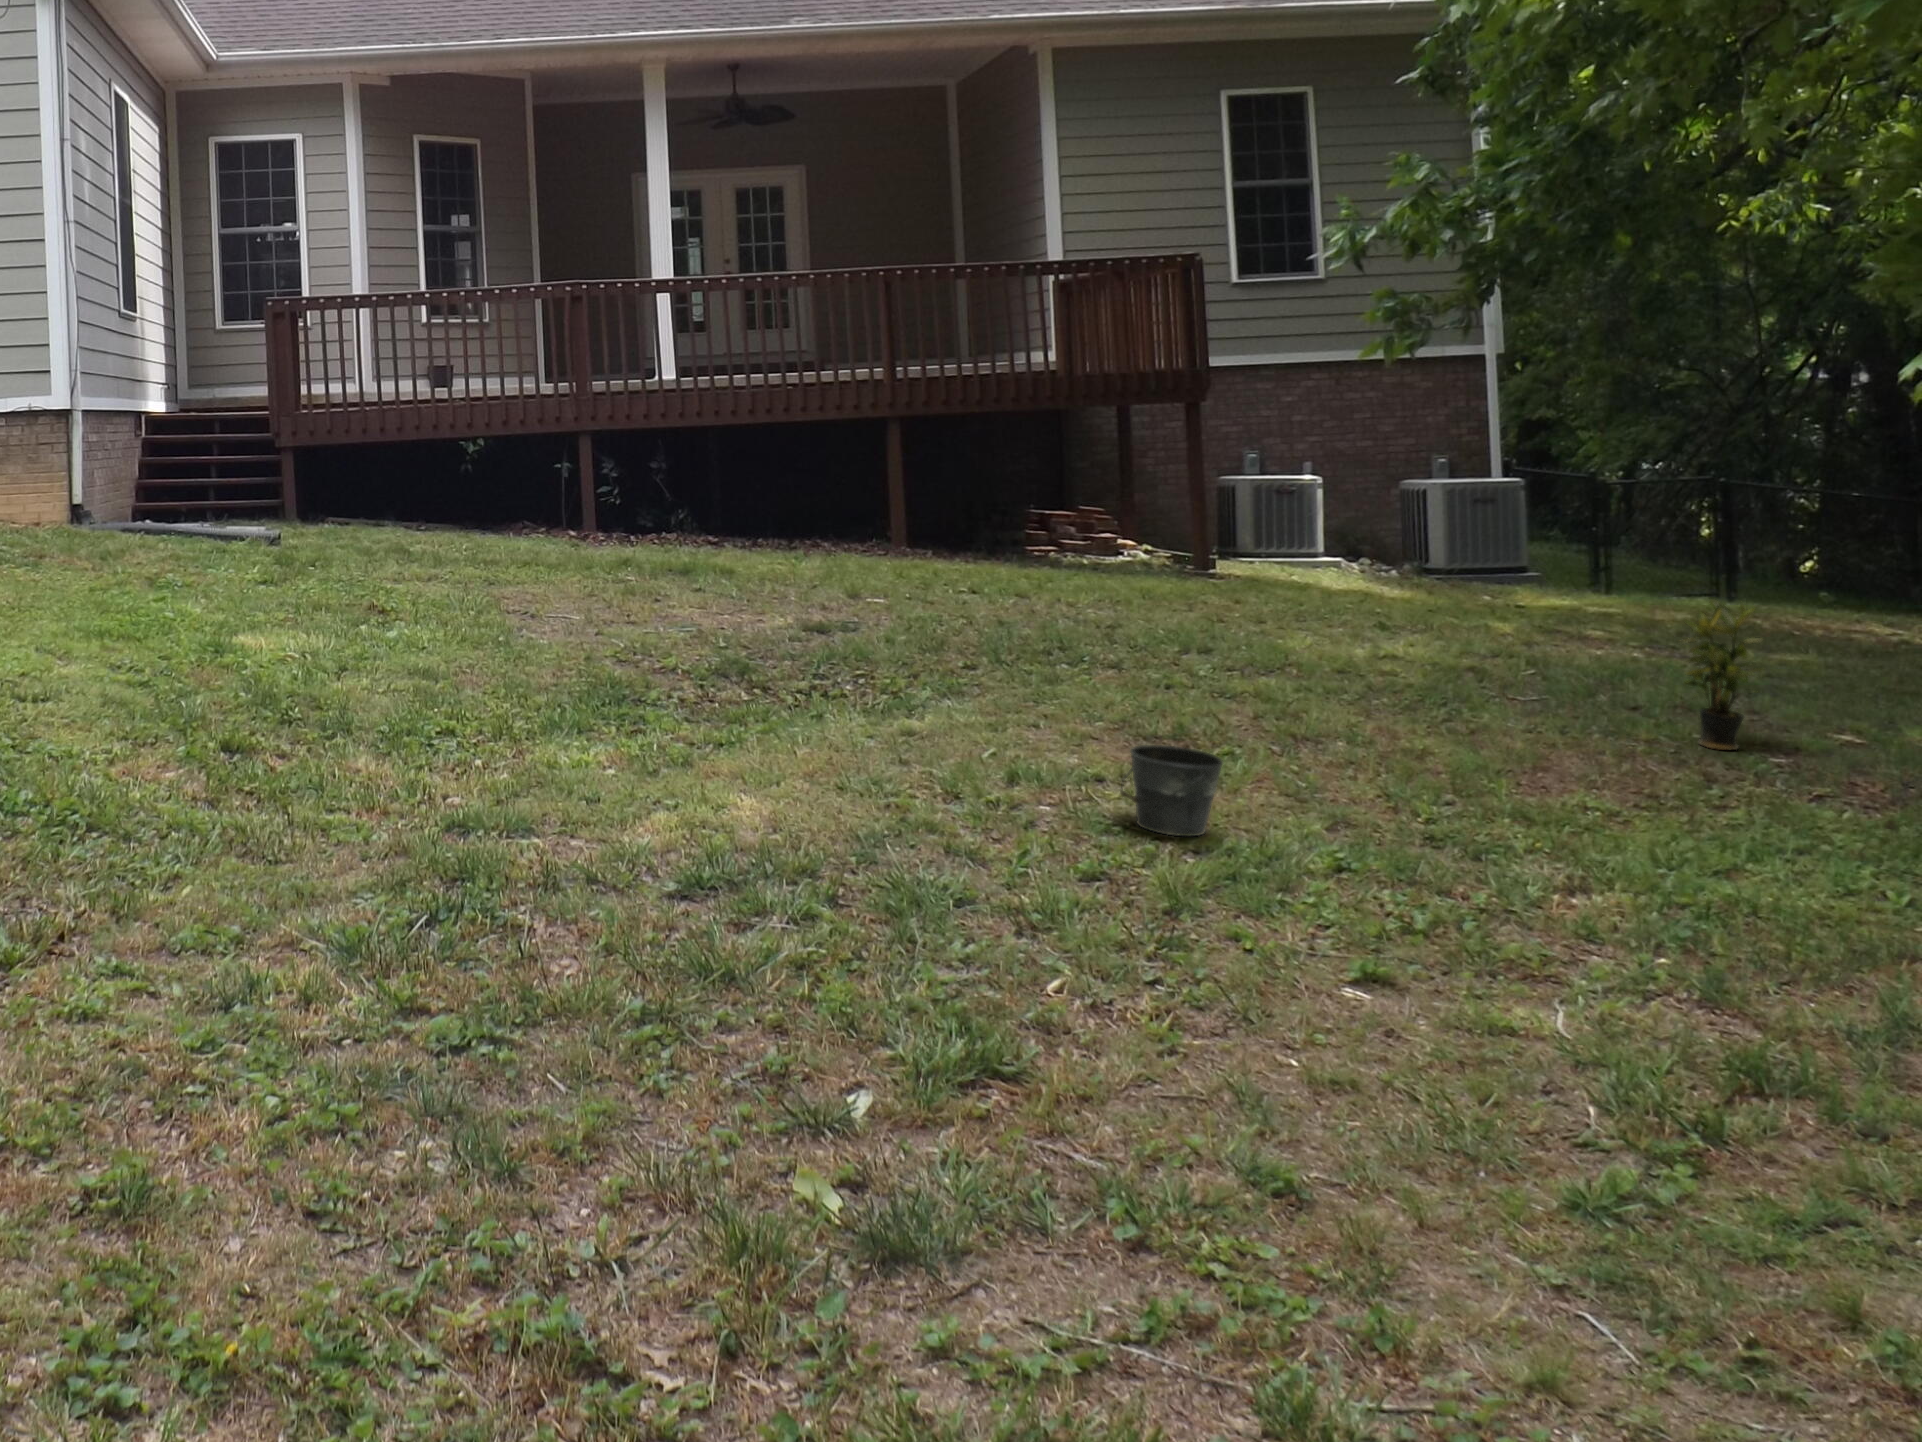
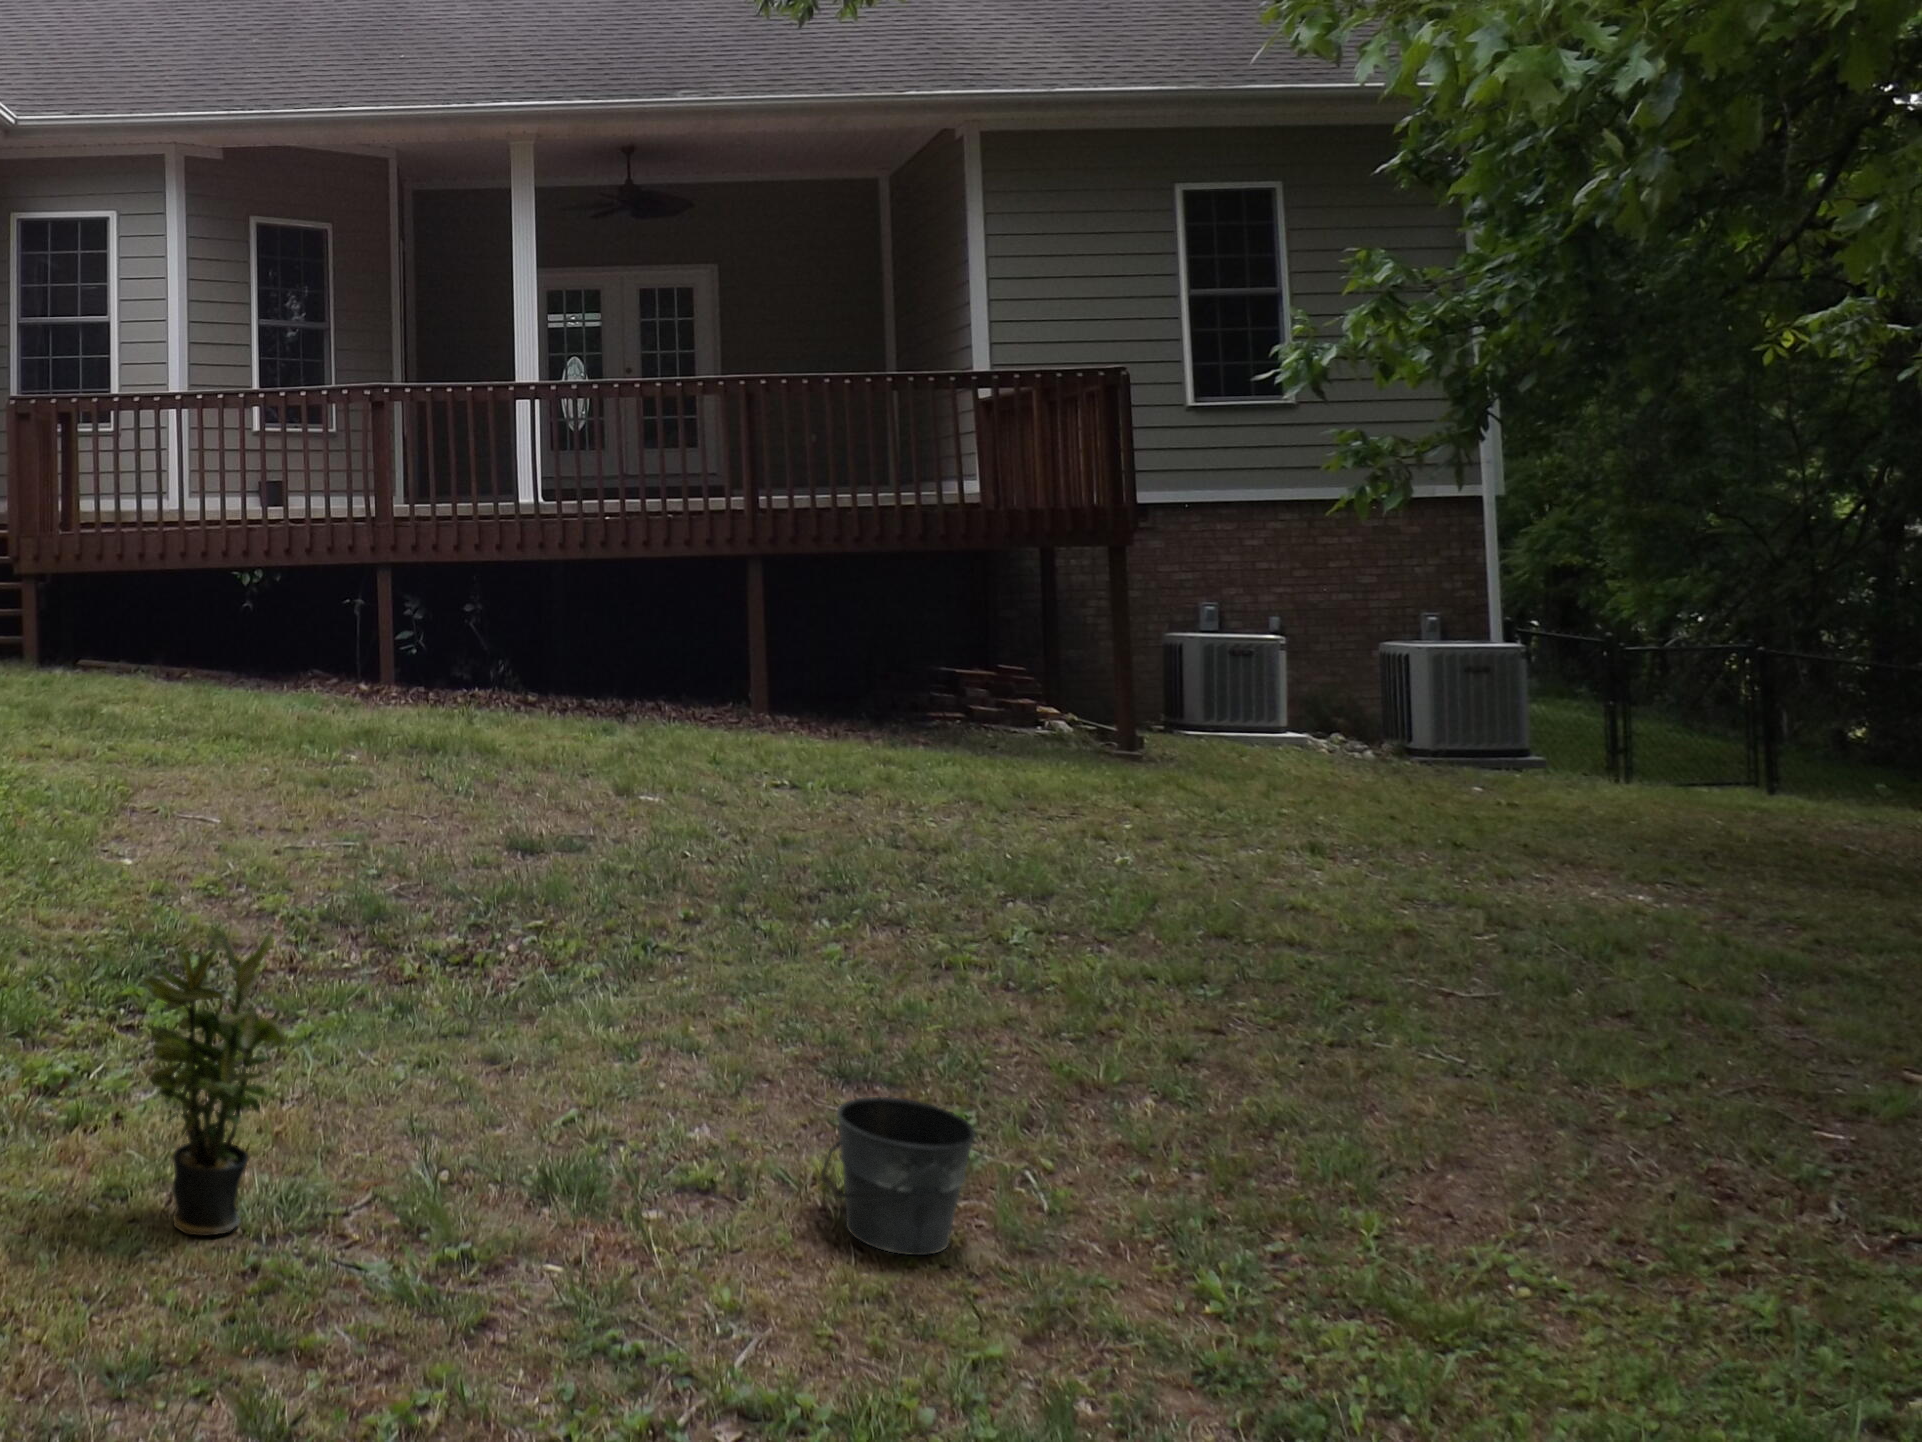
potted plant: present [1678,599,1763,750] -> present [144,927,285,1236]

